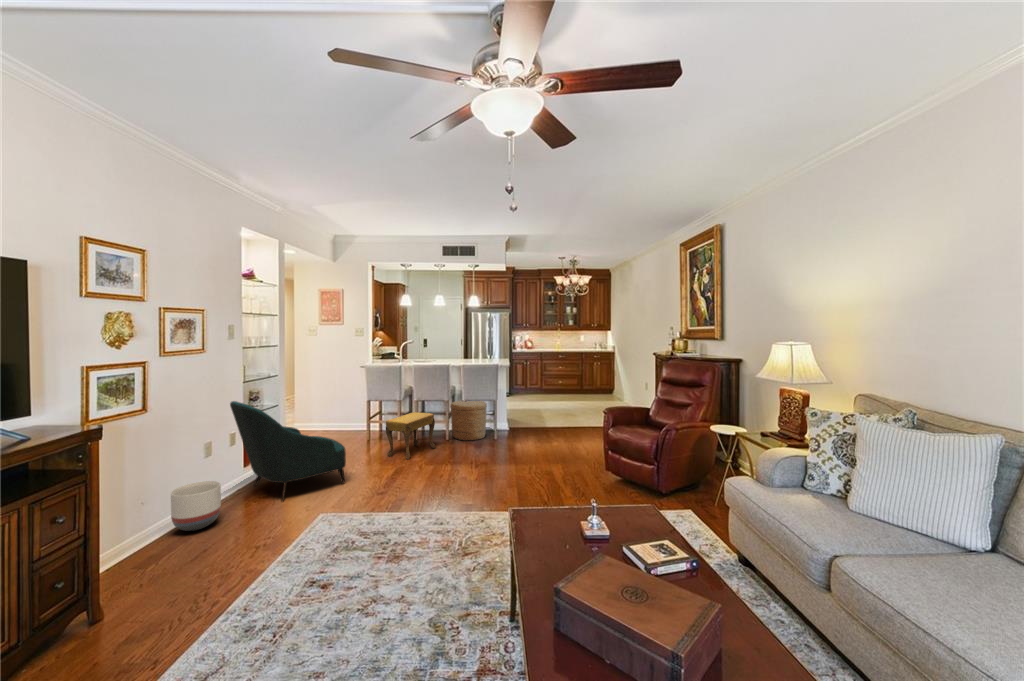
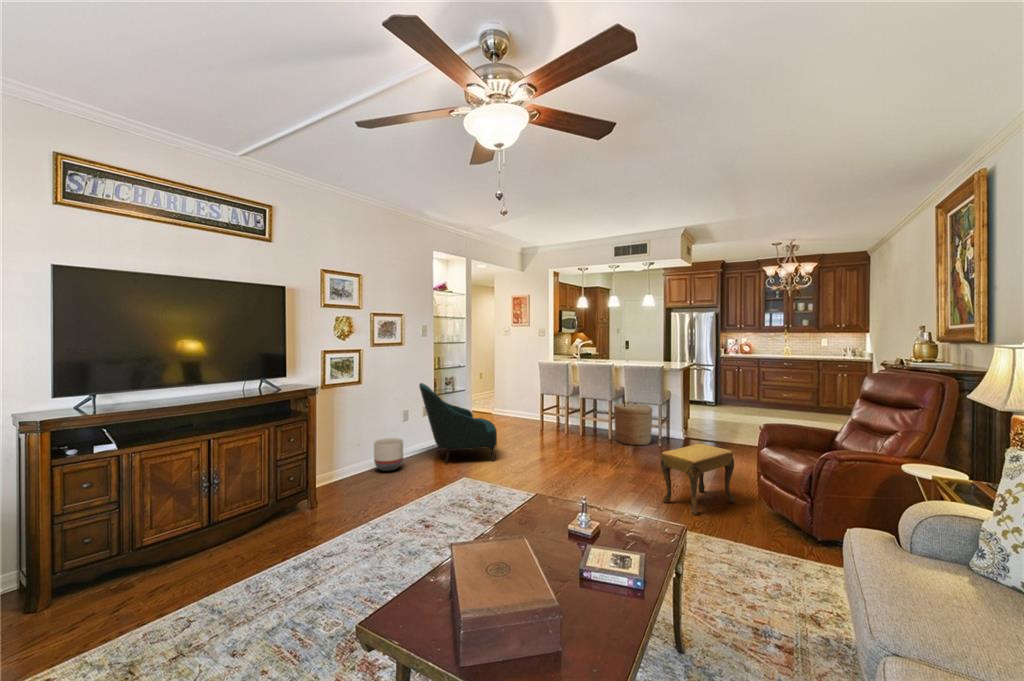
footstool: present [386,412,435,460] -> present [661,443,735,515]

